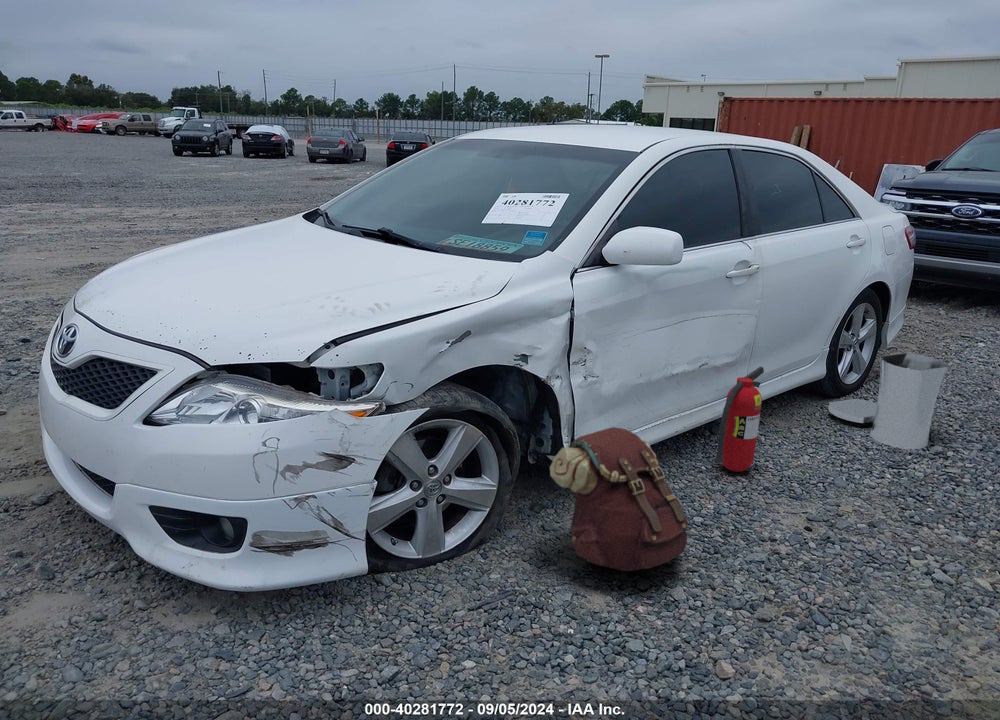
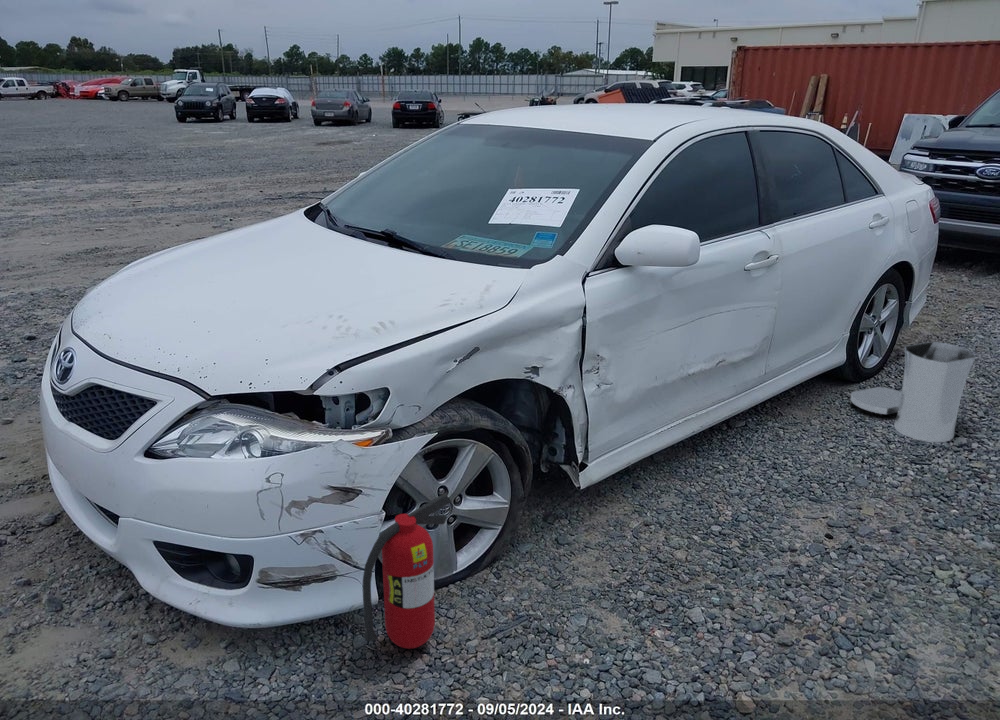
fire extinguisher: present [714,366,764,472] -> present [363,494,451,649]
backpack: present [550,427,688,571] -> none [562,441,706,592]

